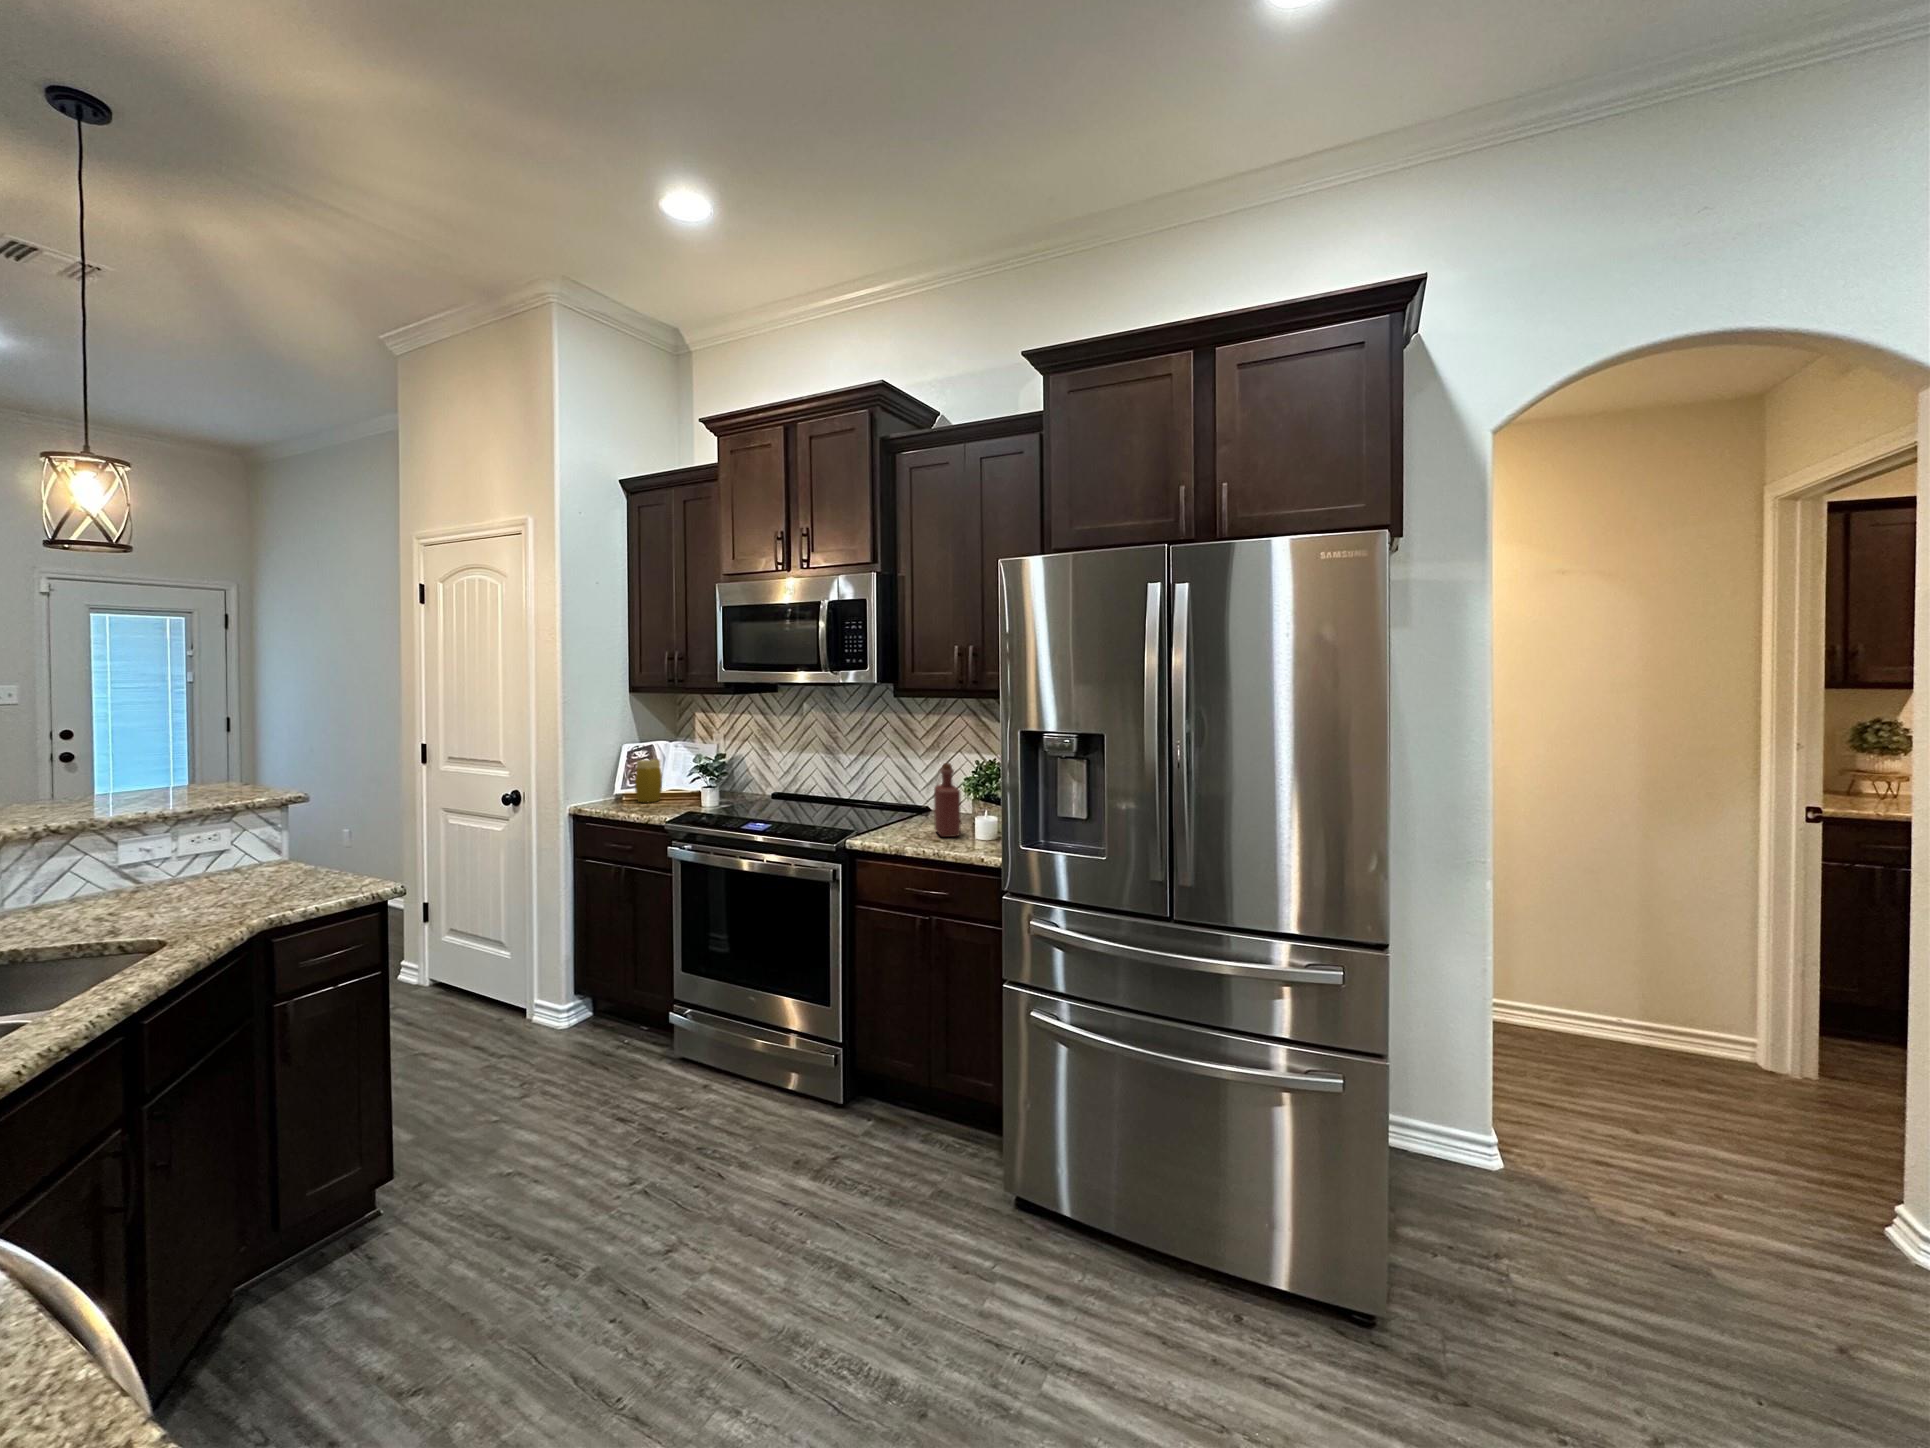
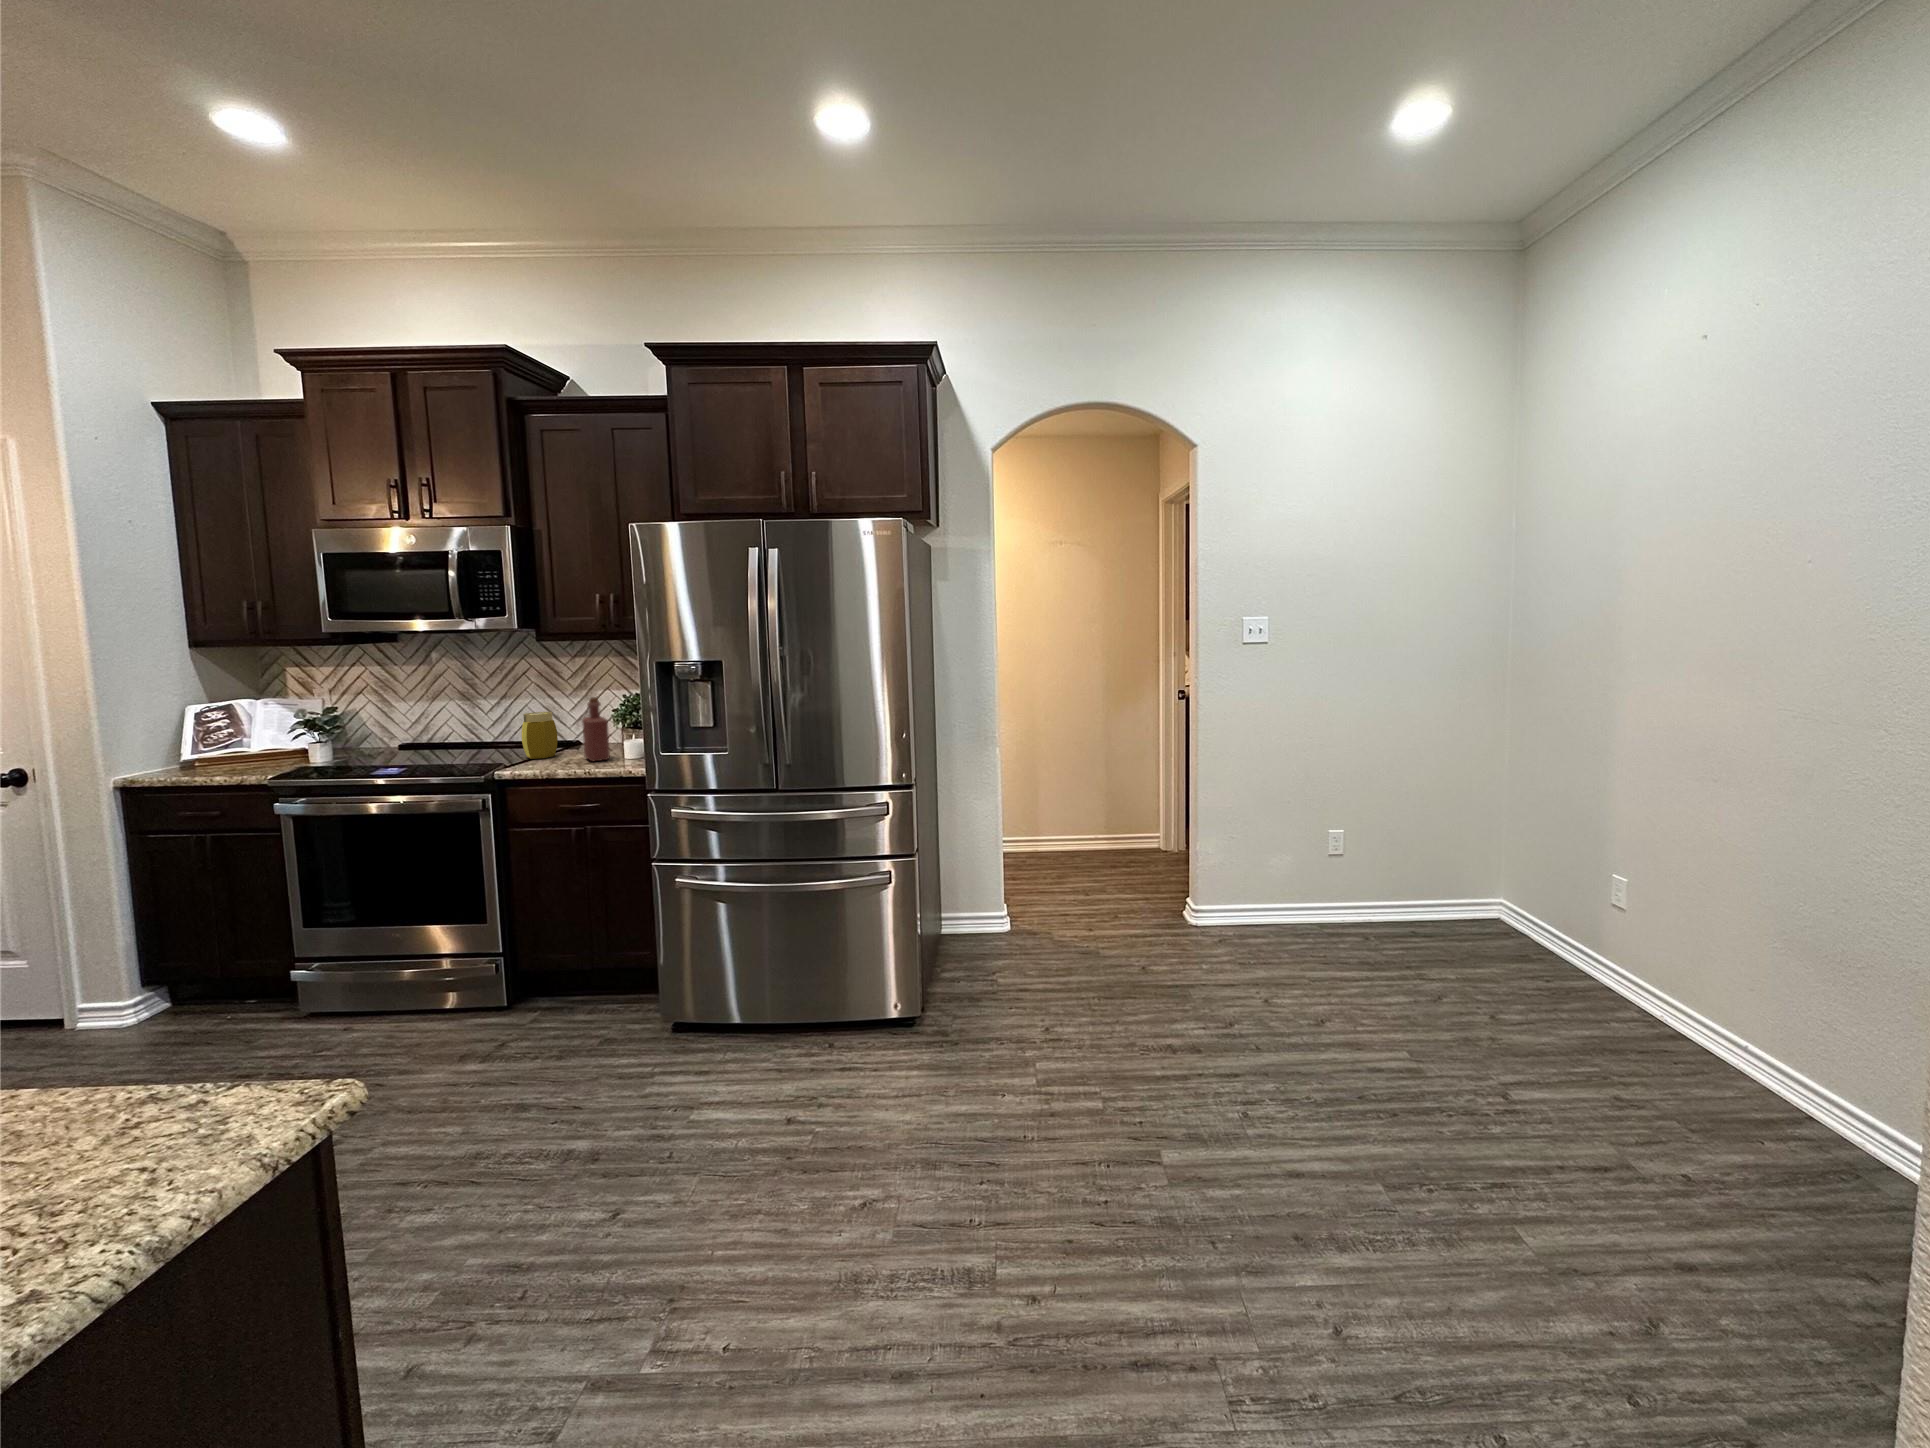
jar: present [635,759,662,802] -> present [522,712,558,759]

